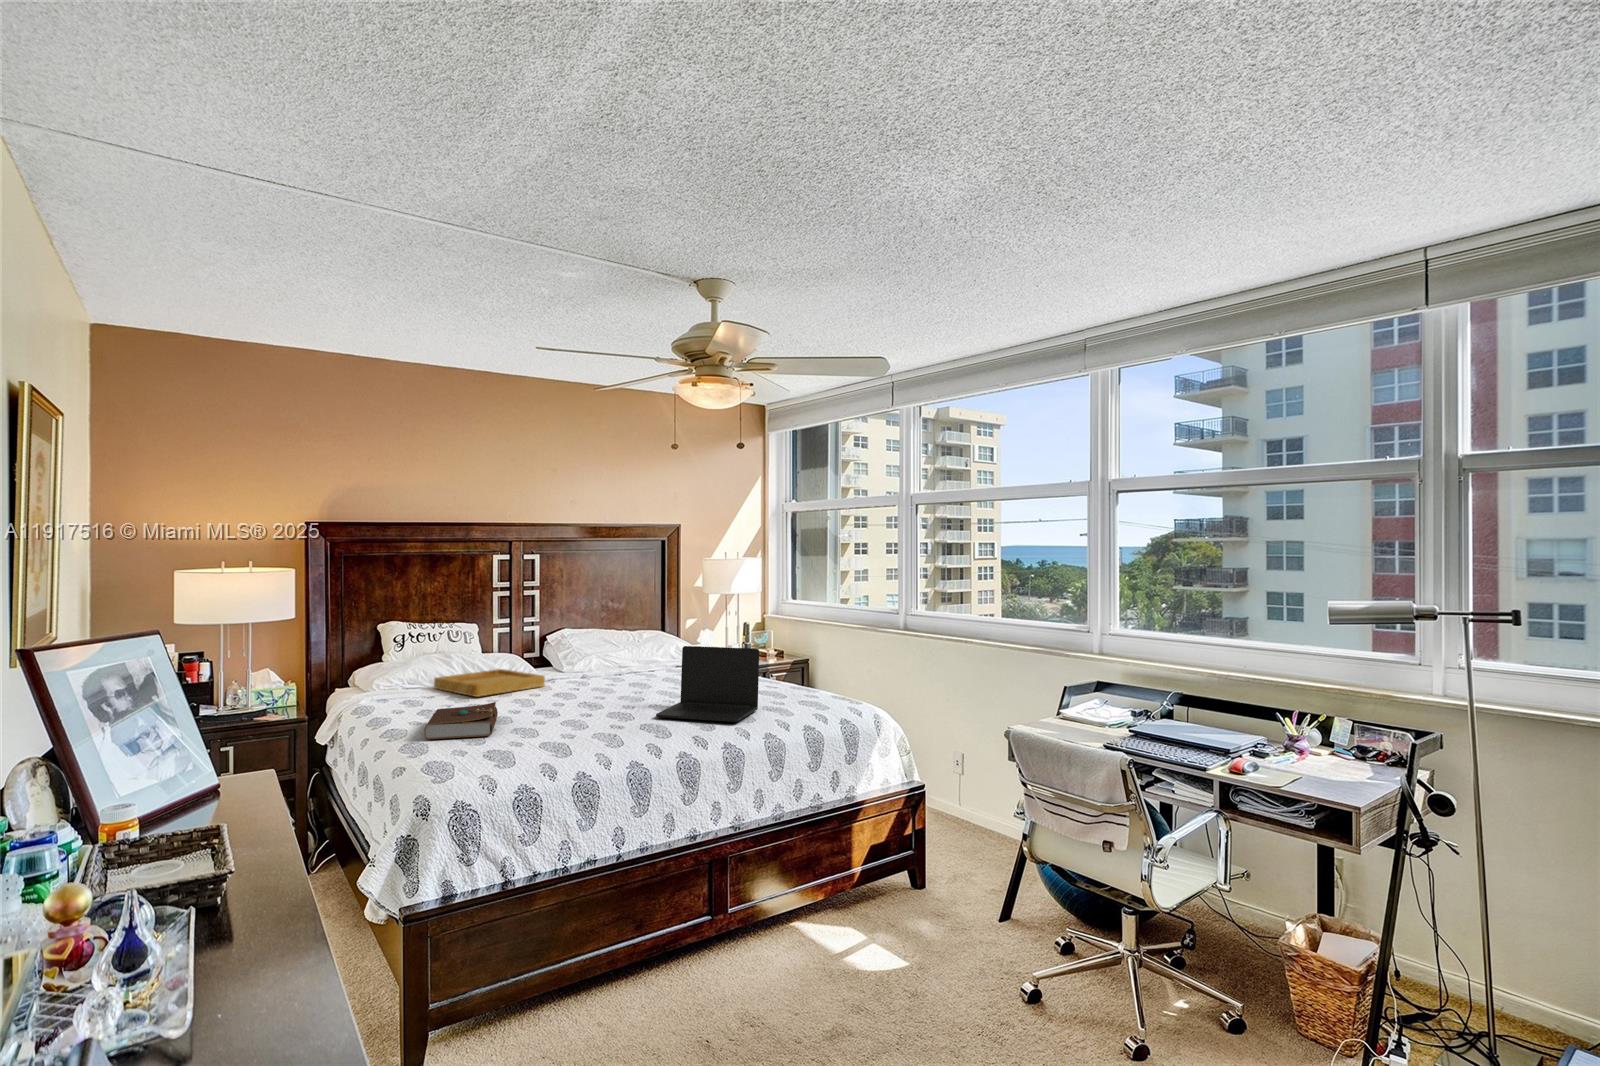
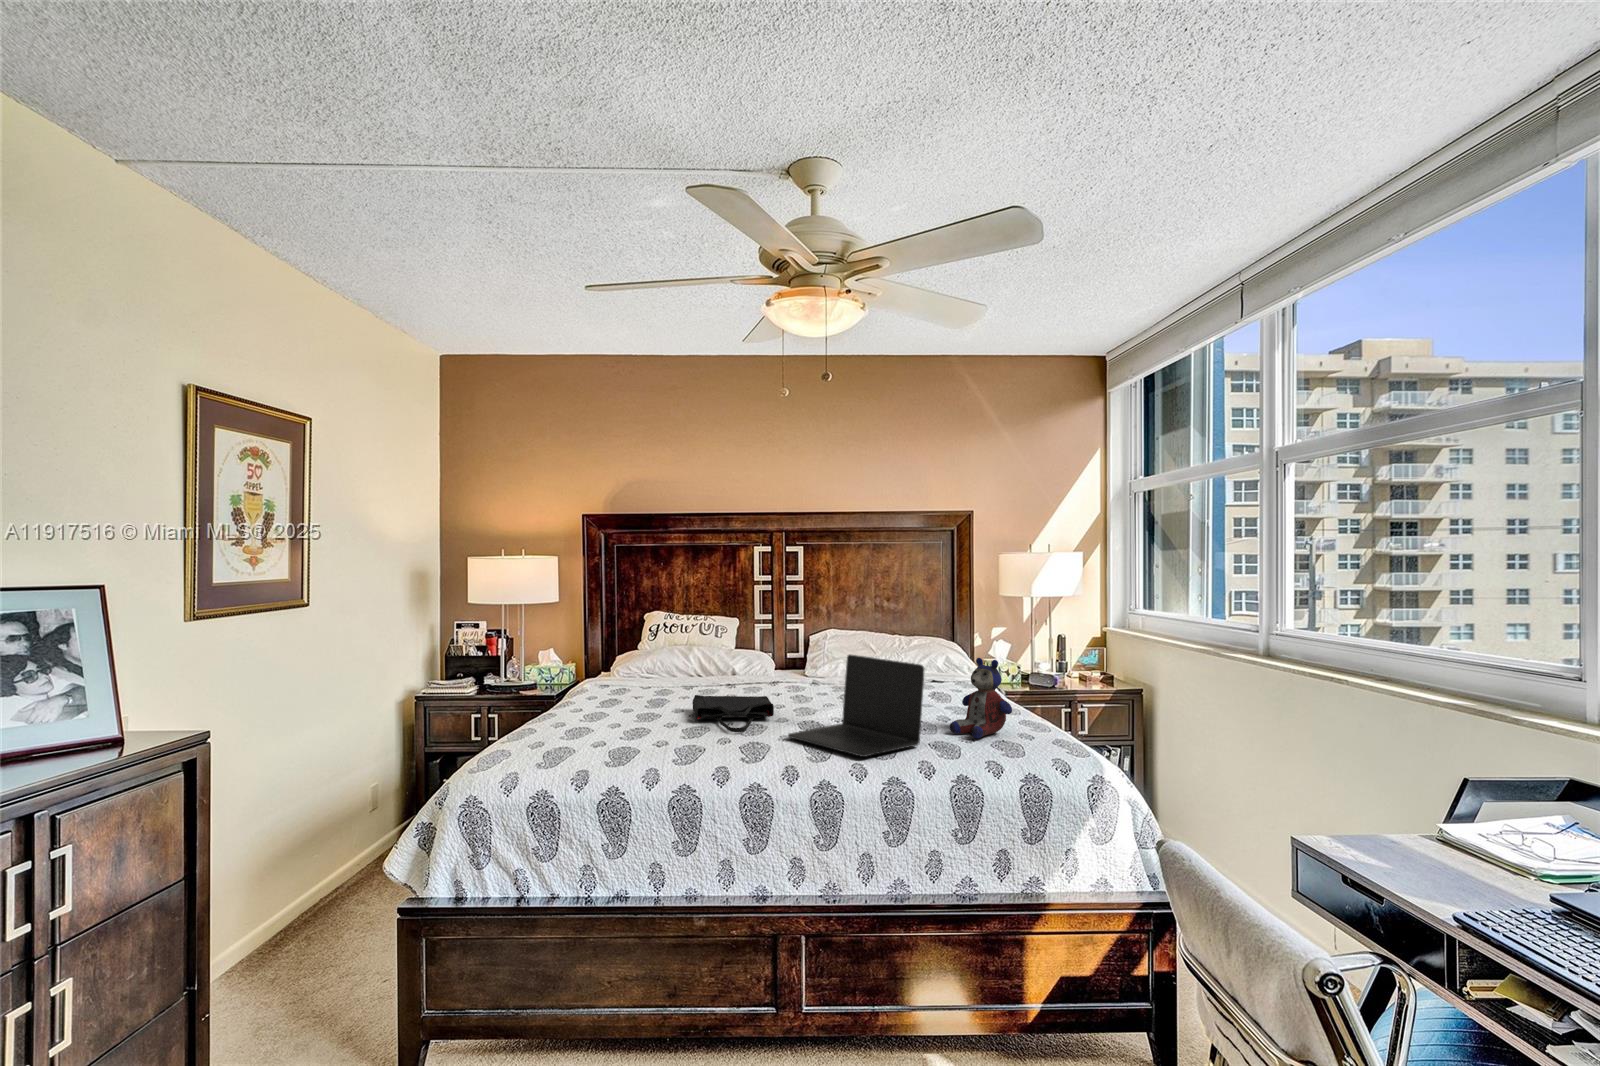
stuffed bear: none [761,640,805,700] -> present [950,658,1012,738]
tray: present [434,669,545,697] -> none [649,666,747,692]
tote bag: none [536,689,619,719] -> present [692,695,774,732]
book: present [424,702,498,739] -> none [541,698,640,733]

